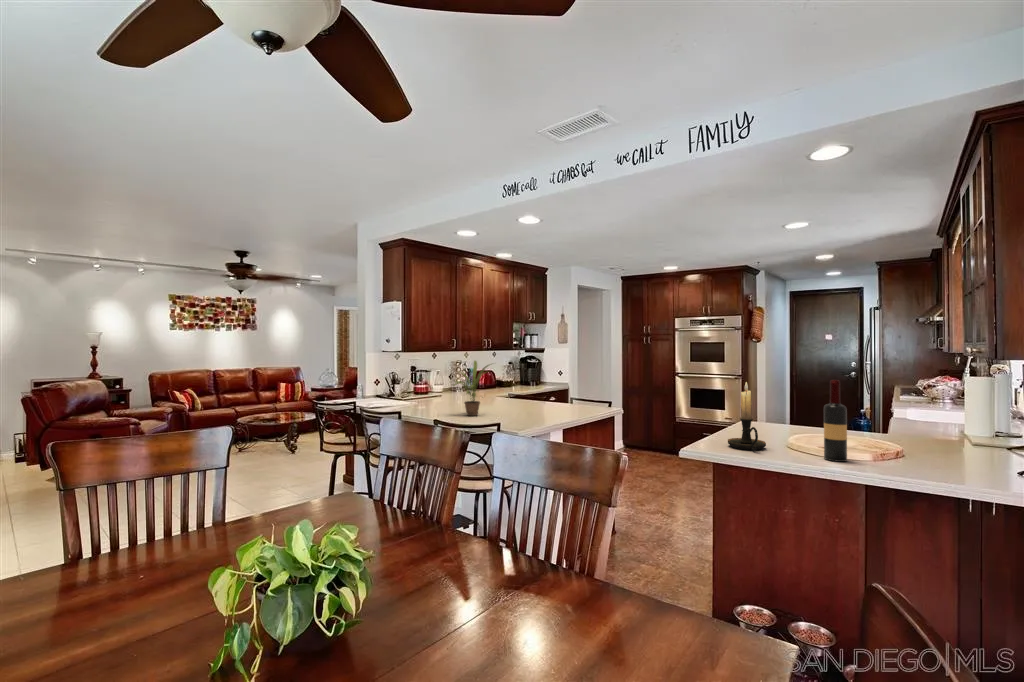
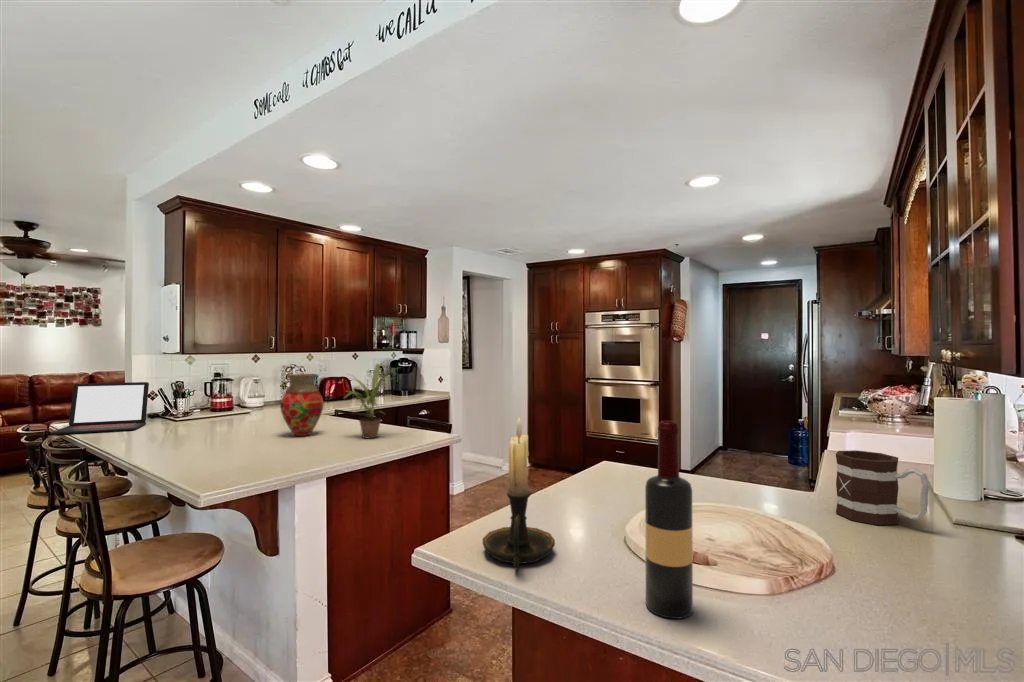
potted plant: present [454,361,489,416] -> present [345,364,394,438]
vase: none [504,366,531,408] -> present [281,374,323,436]
laptop: none [347,372,395,406] -> present [50,382,149,435]
mug: none [906,405,959,443] -> present [836,450,929,525]

